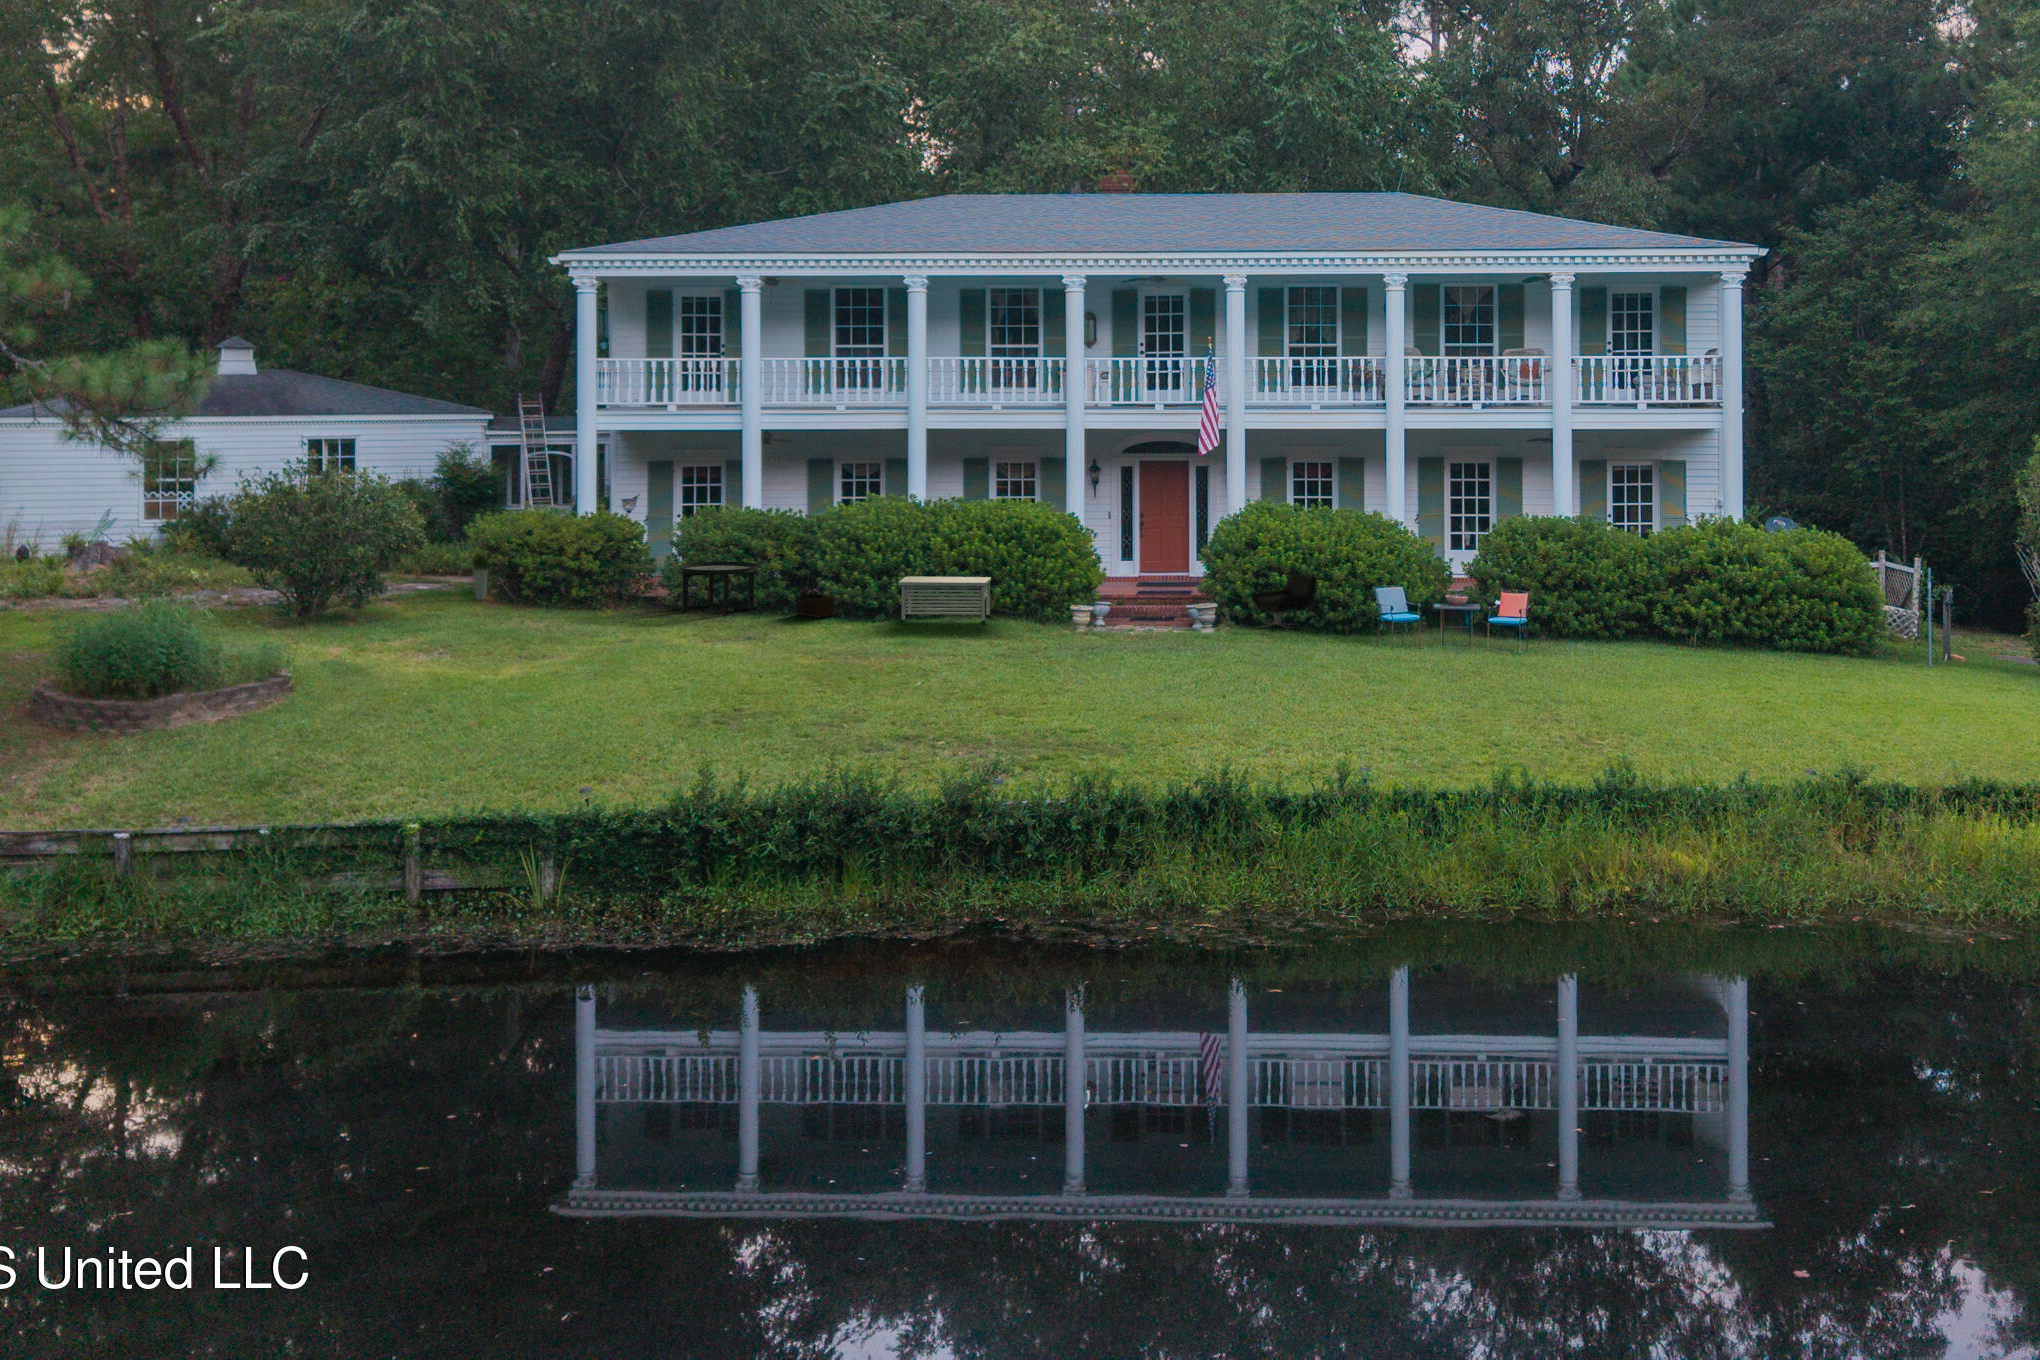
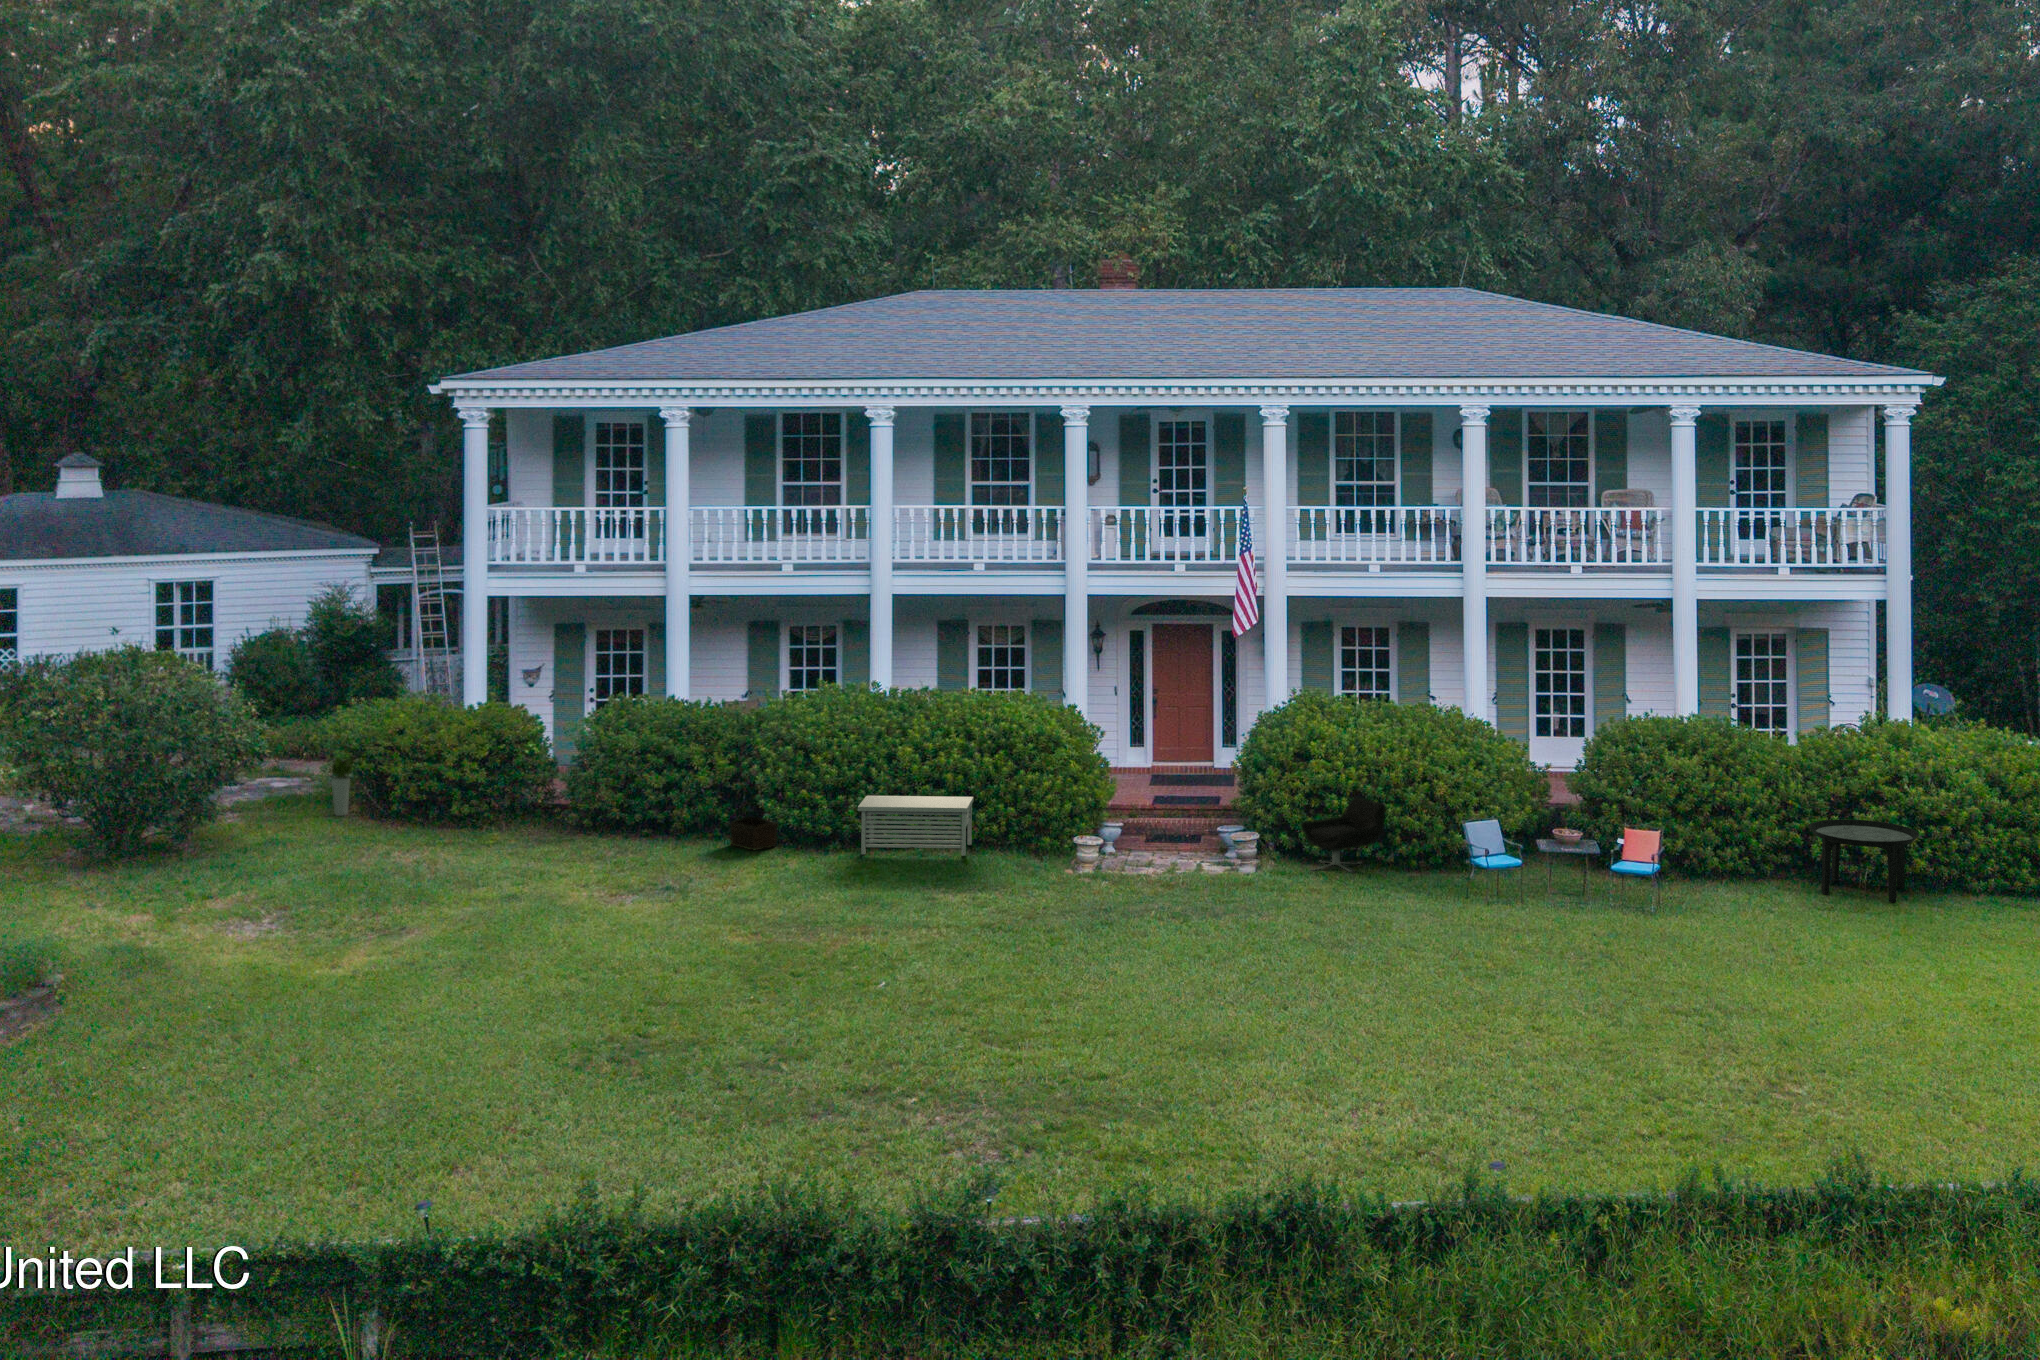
round table: present [679,561,758,615] -> present [1809,819,1919,902]

